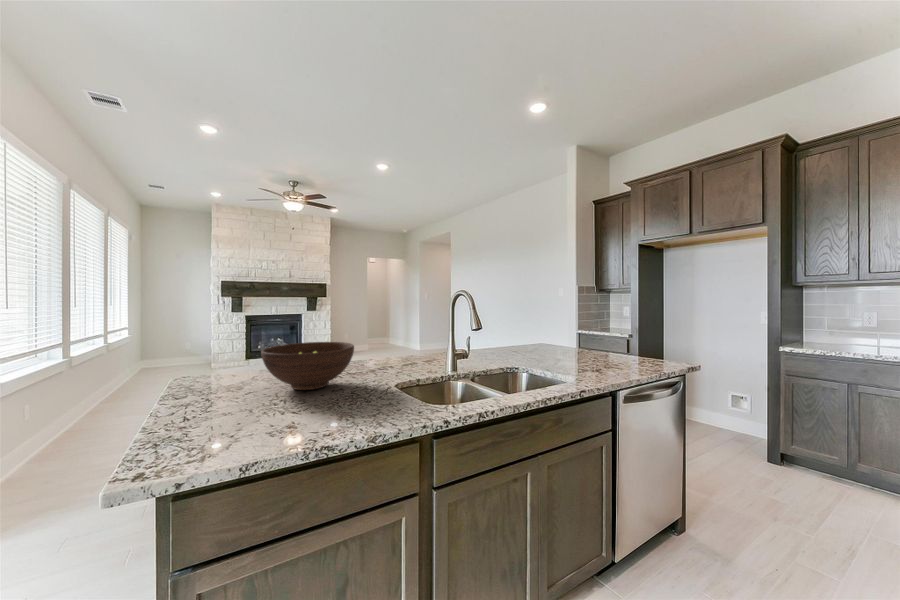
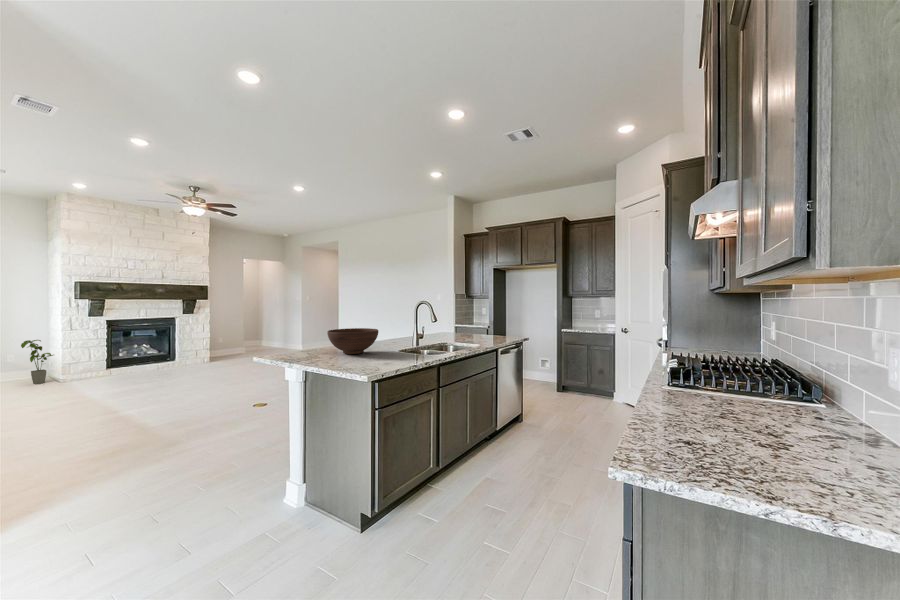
house plant: none [186,332,209,370] -> present [21,340,53,384]

